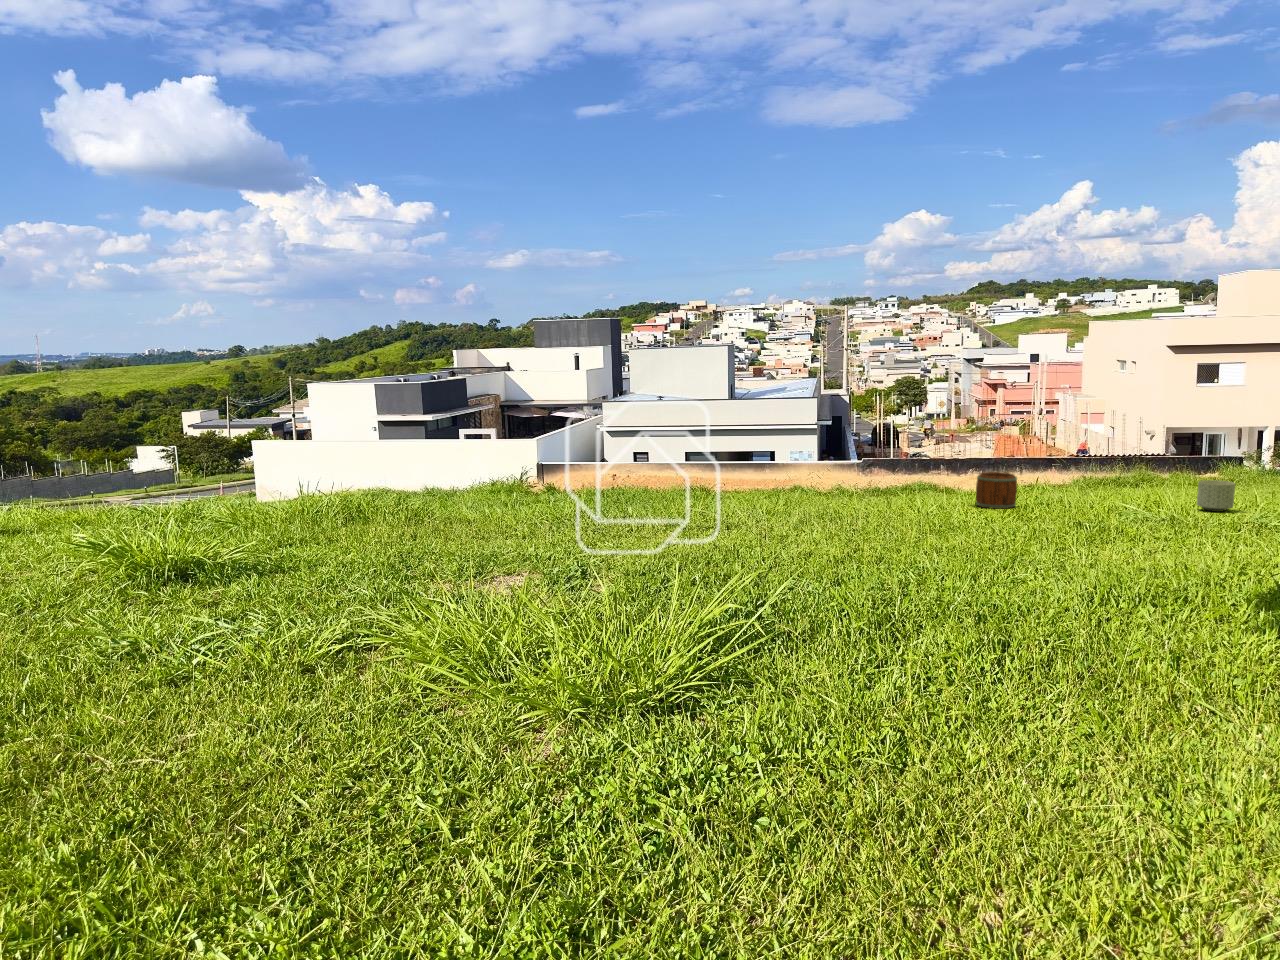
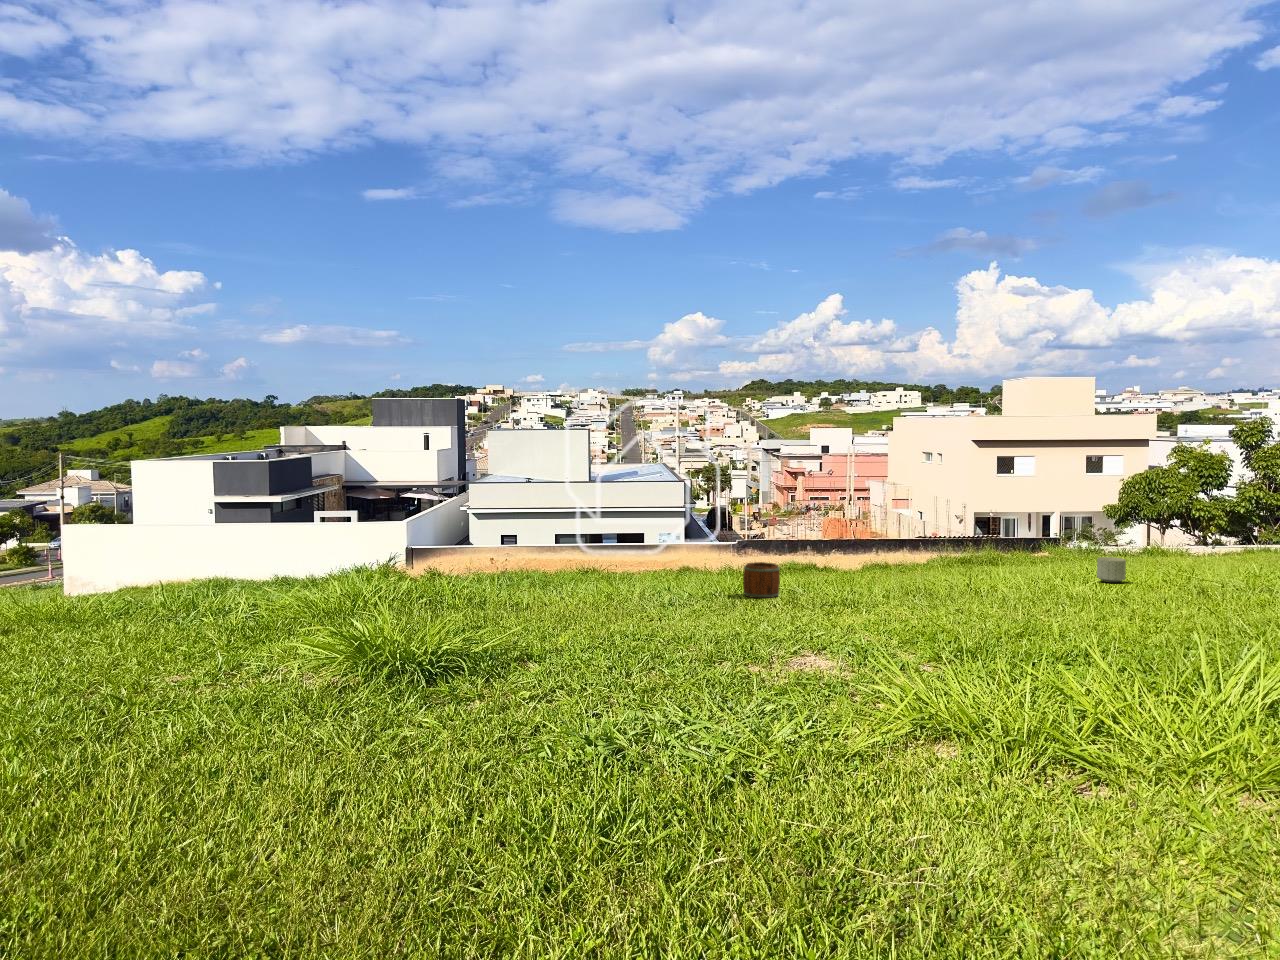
bucket: present [976,472,1017,509] -> present [743,562,780,598]

